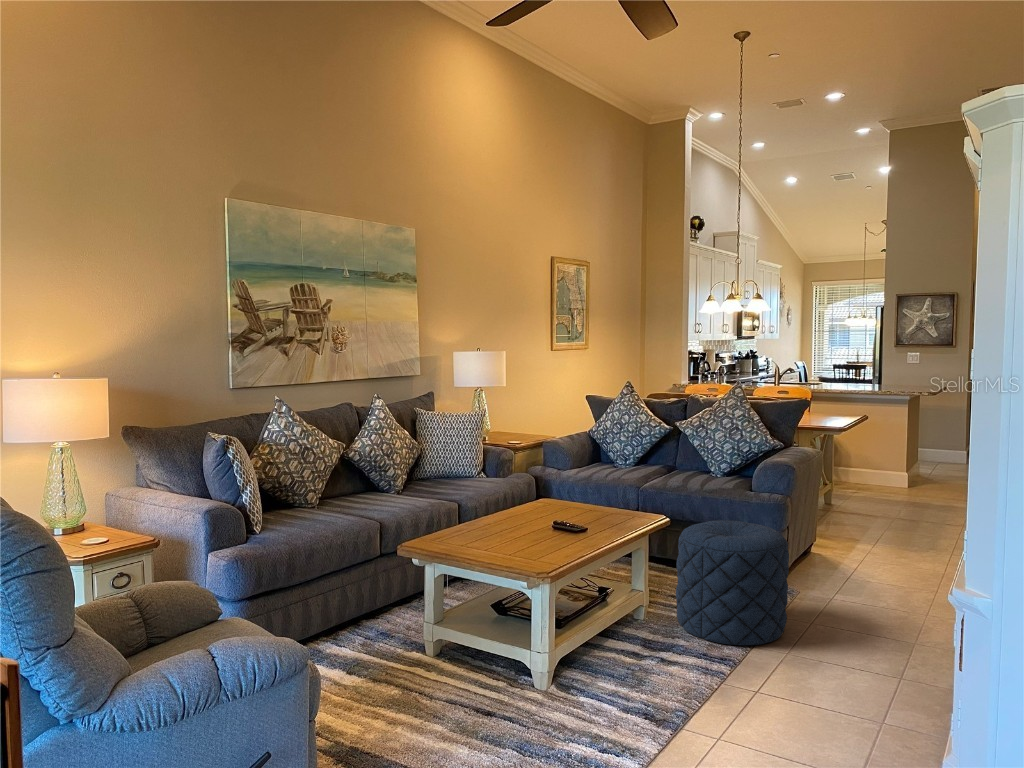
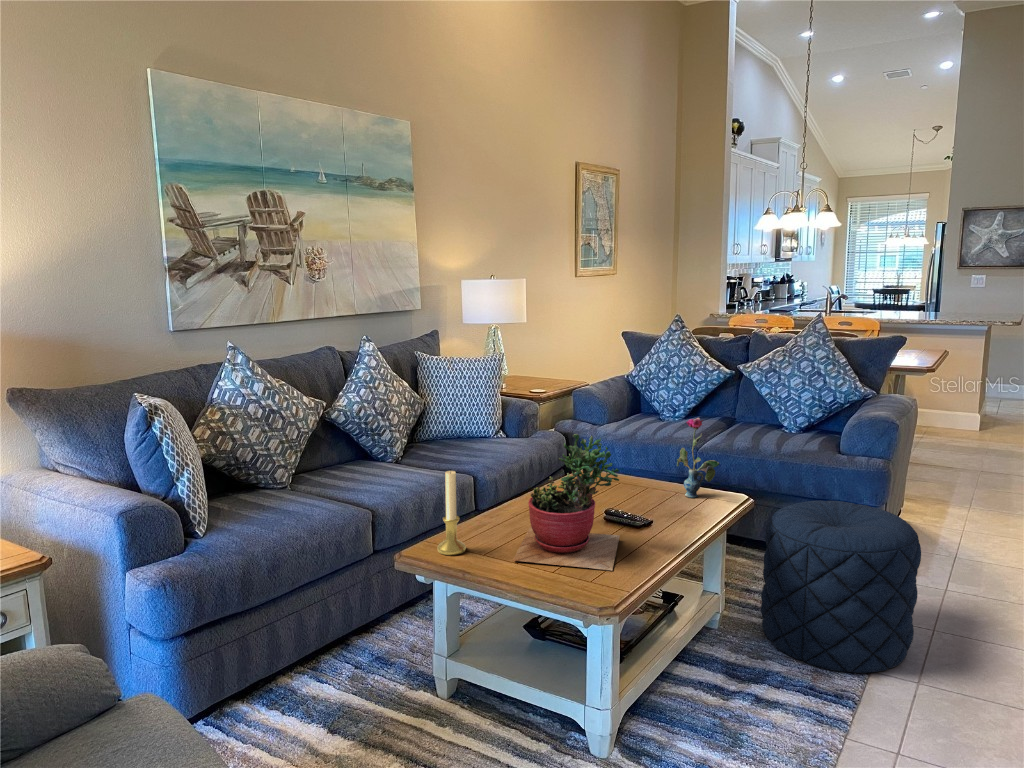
vase: none [612,455,642,517] -> present [677,418,719,498]
succulent plant: none [481,460,561,556] -> present [513,434,620,571]
candle holder: none [428,484,449,547] -> present [437,469,466,555]

